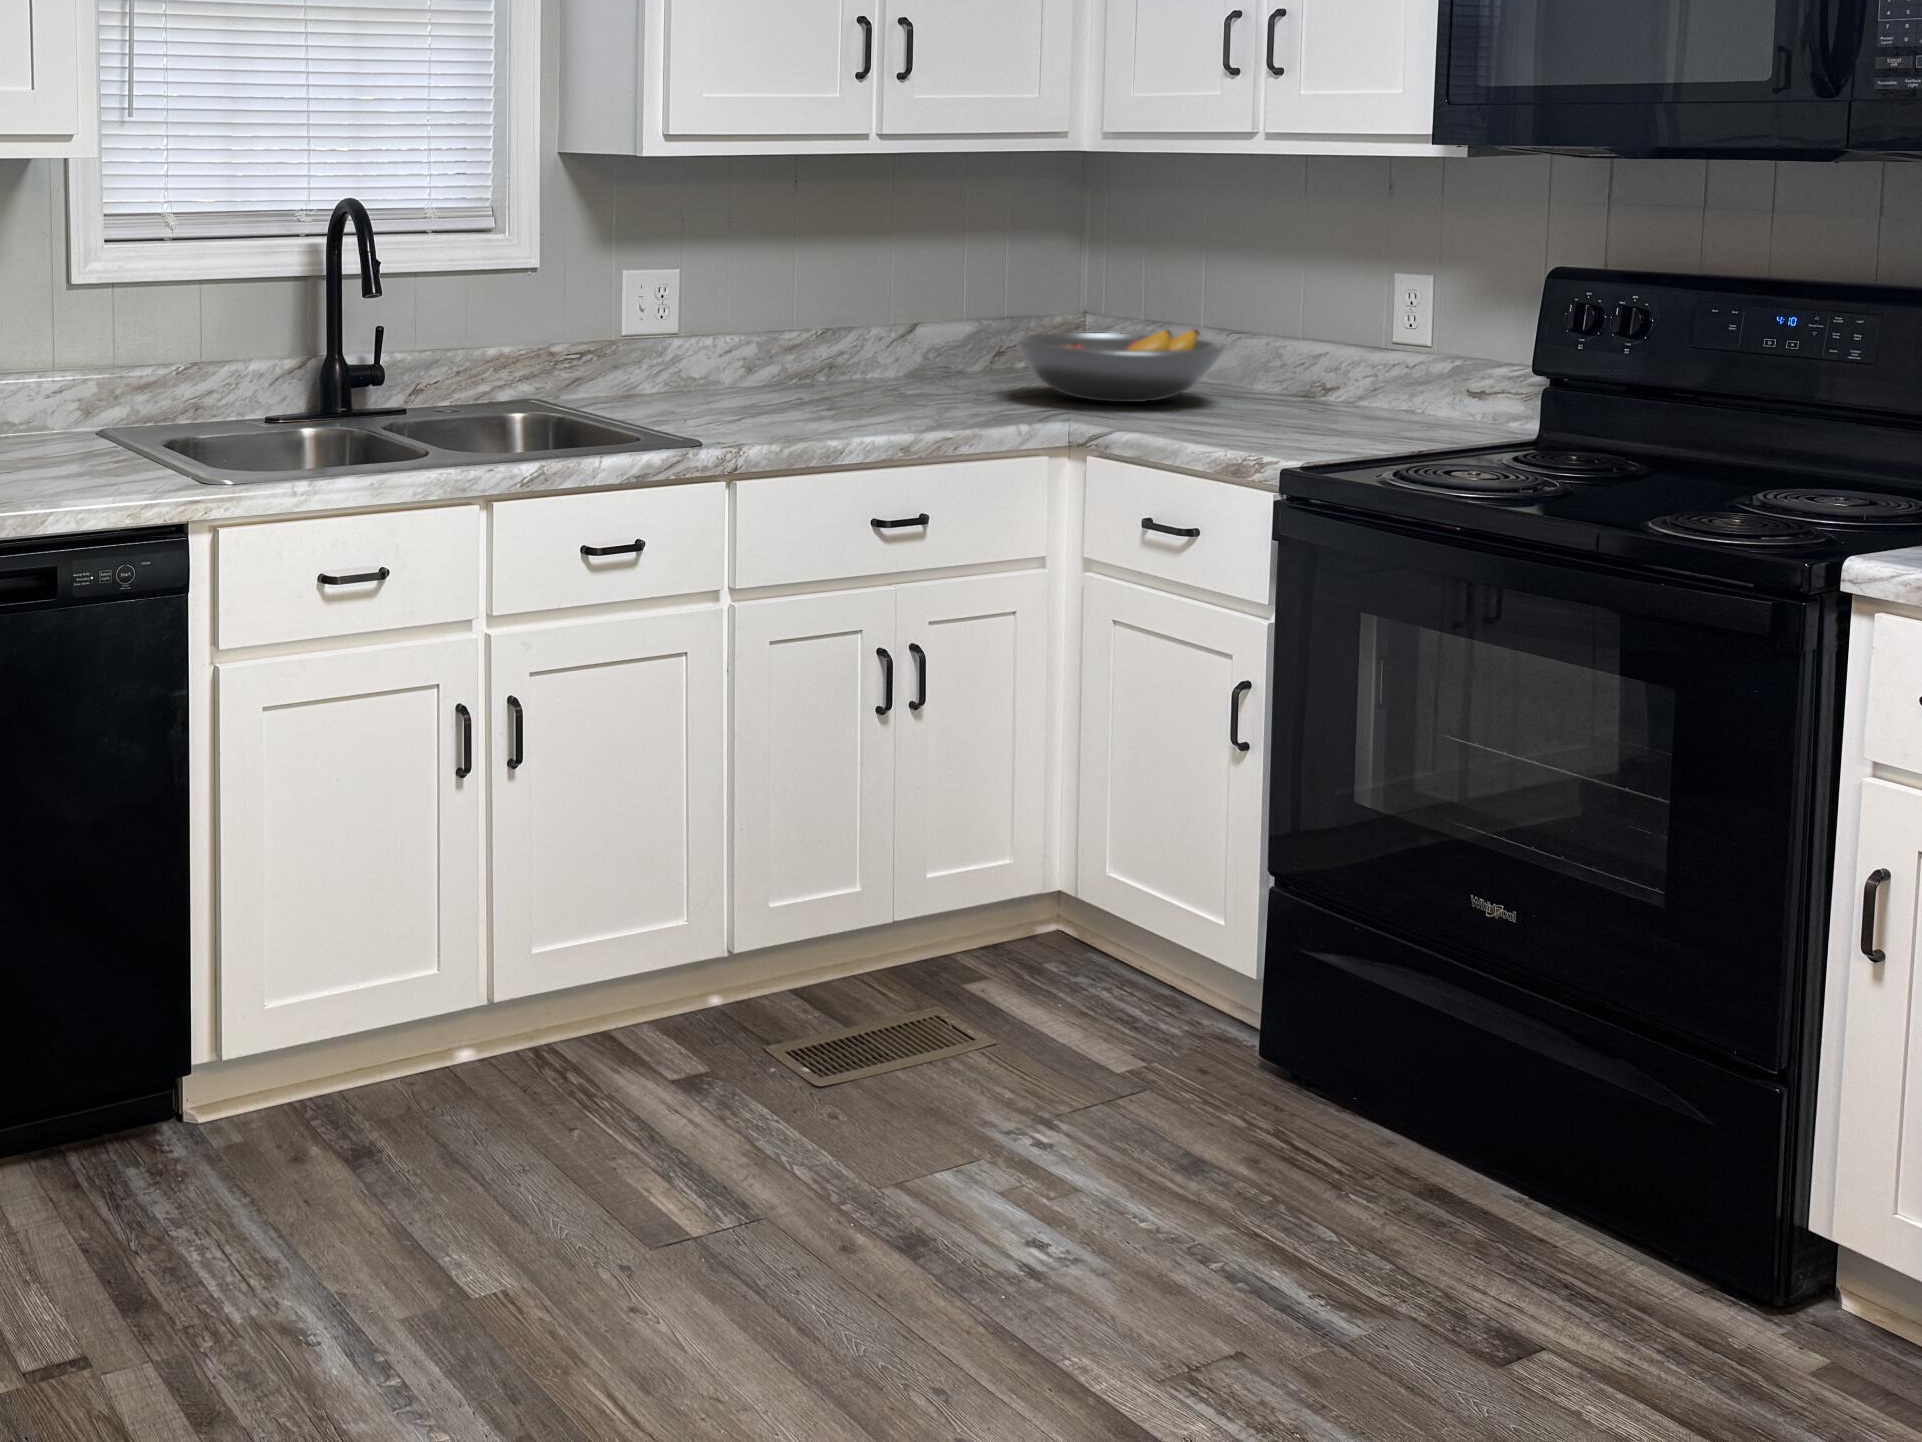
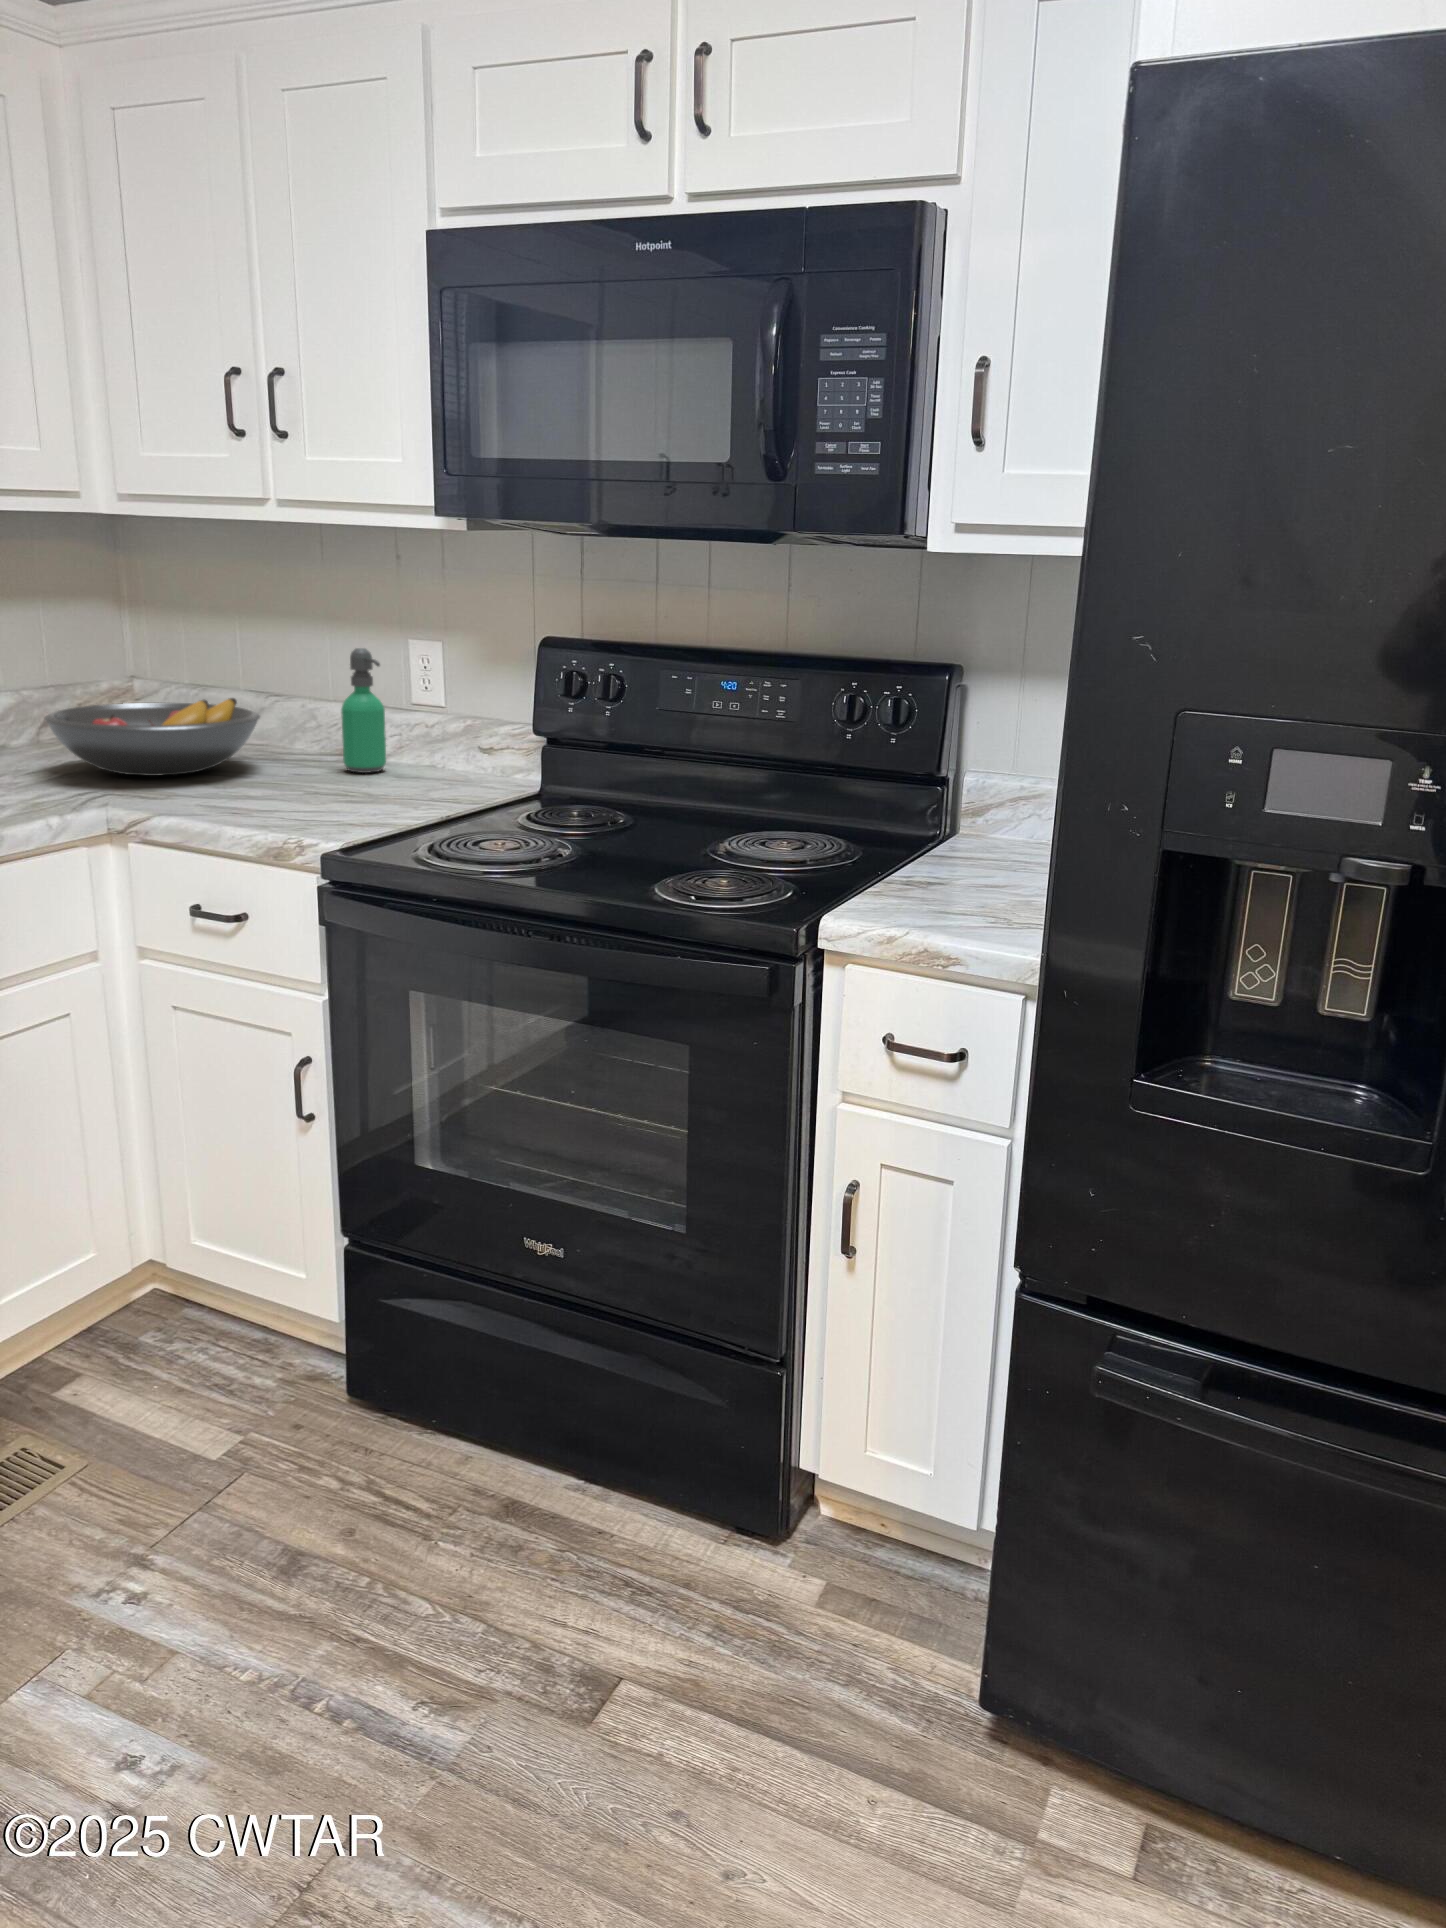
soap dispenser: none [1309,280,1360,412] -> present [341,648,386,773]

